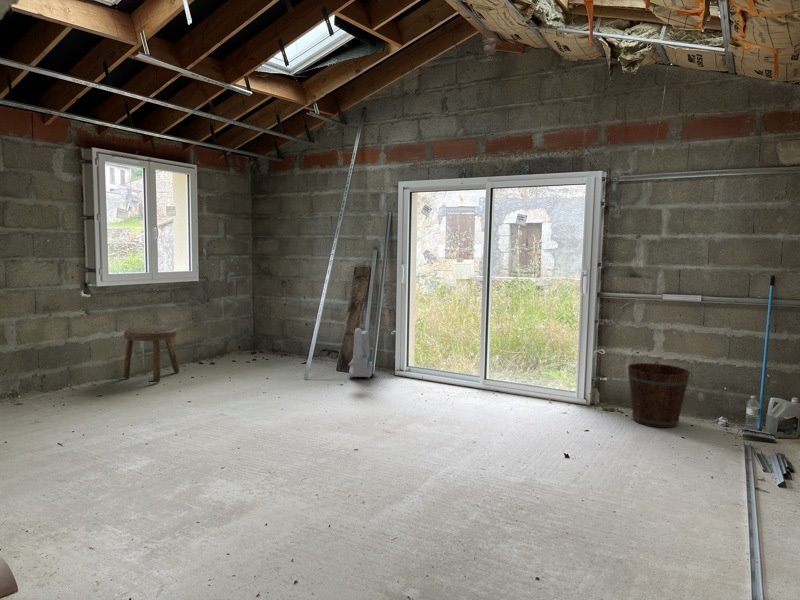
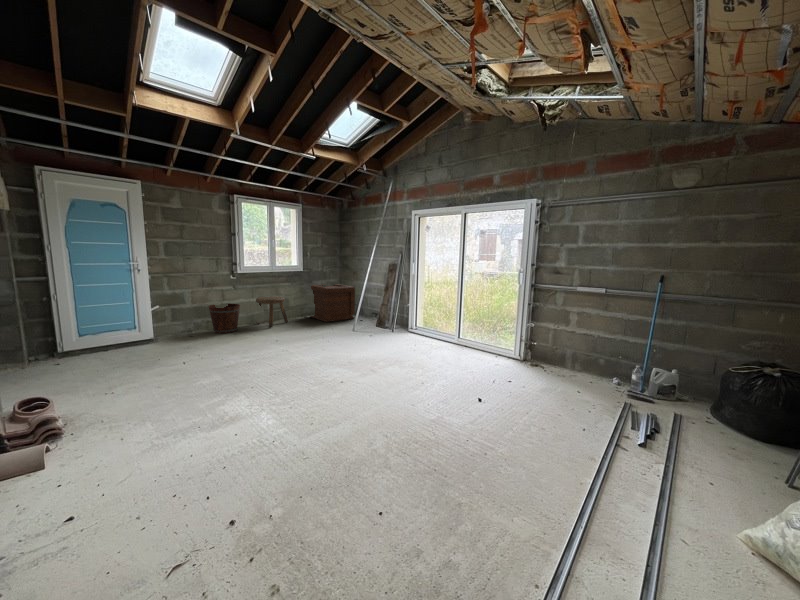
wooden crate: none [209,300,292,368] -> present [310,284,355,322]
vacuum cleaner: present [348,328,373,379] -> none [372,302,395,333]
bucket: present [628,361,690,428] -> present [209,304,240,334]

